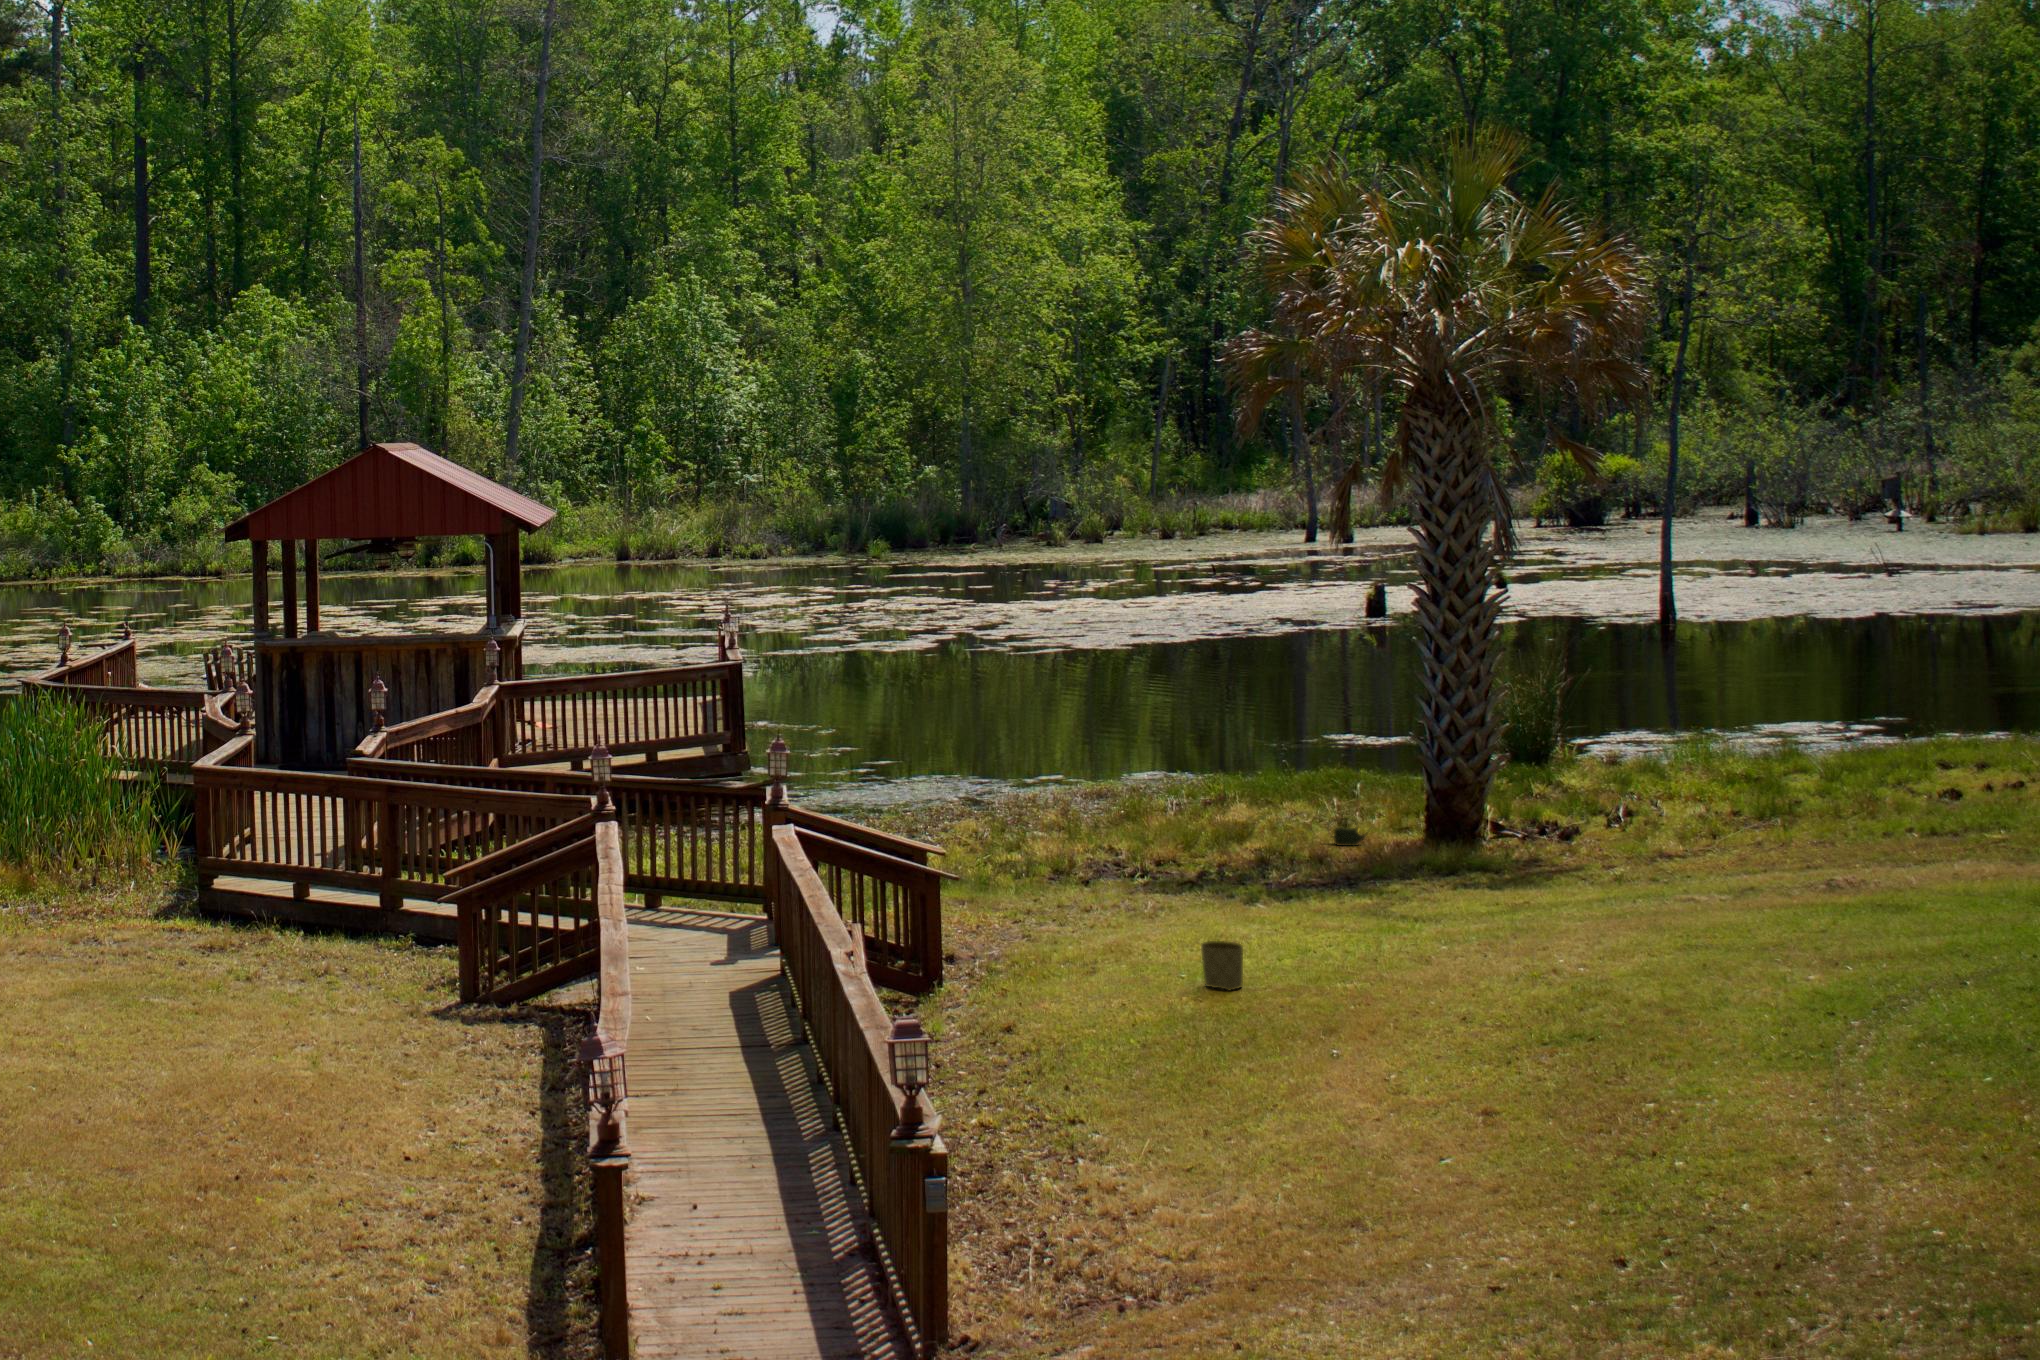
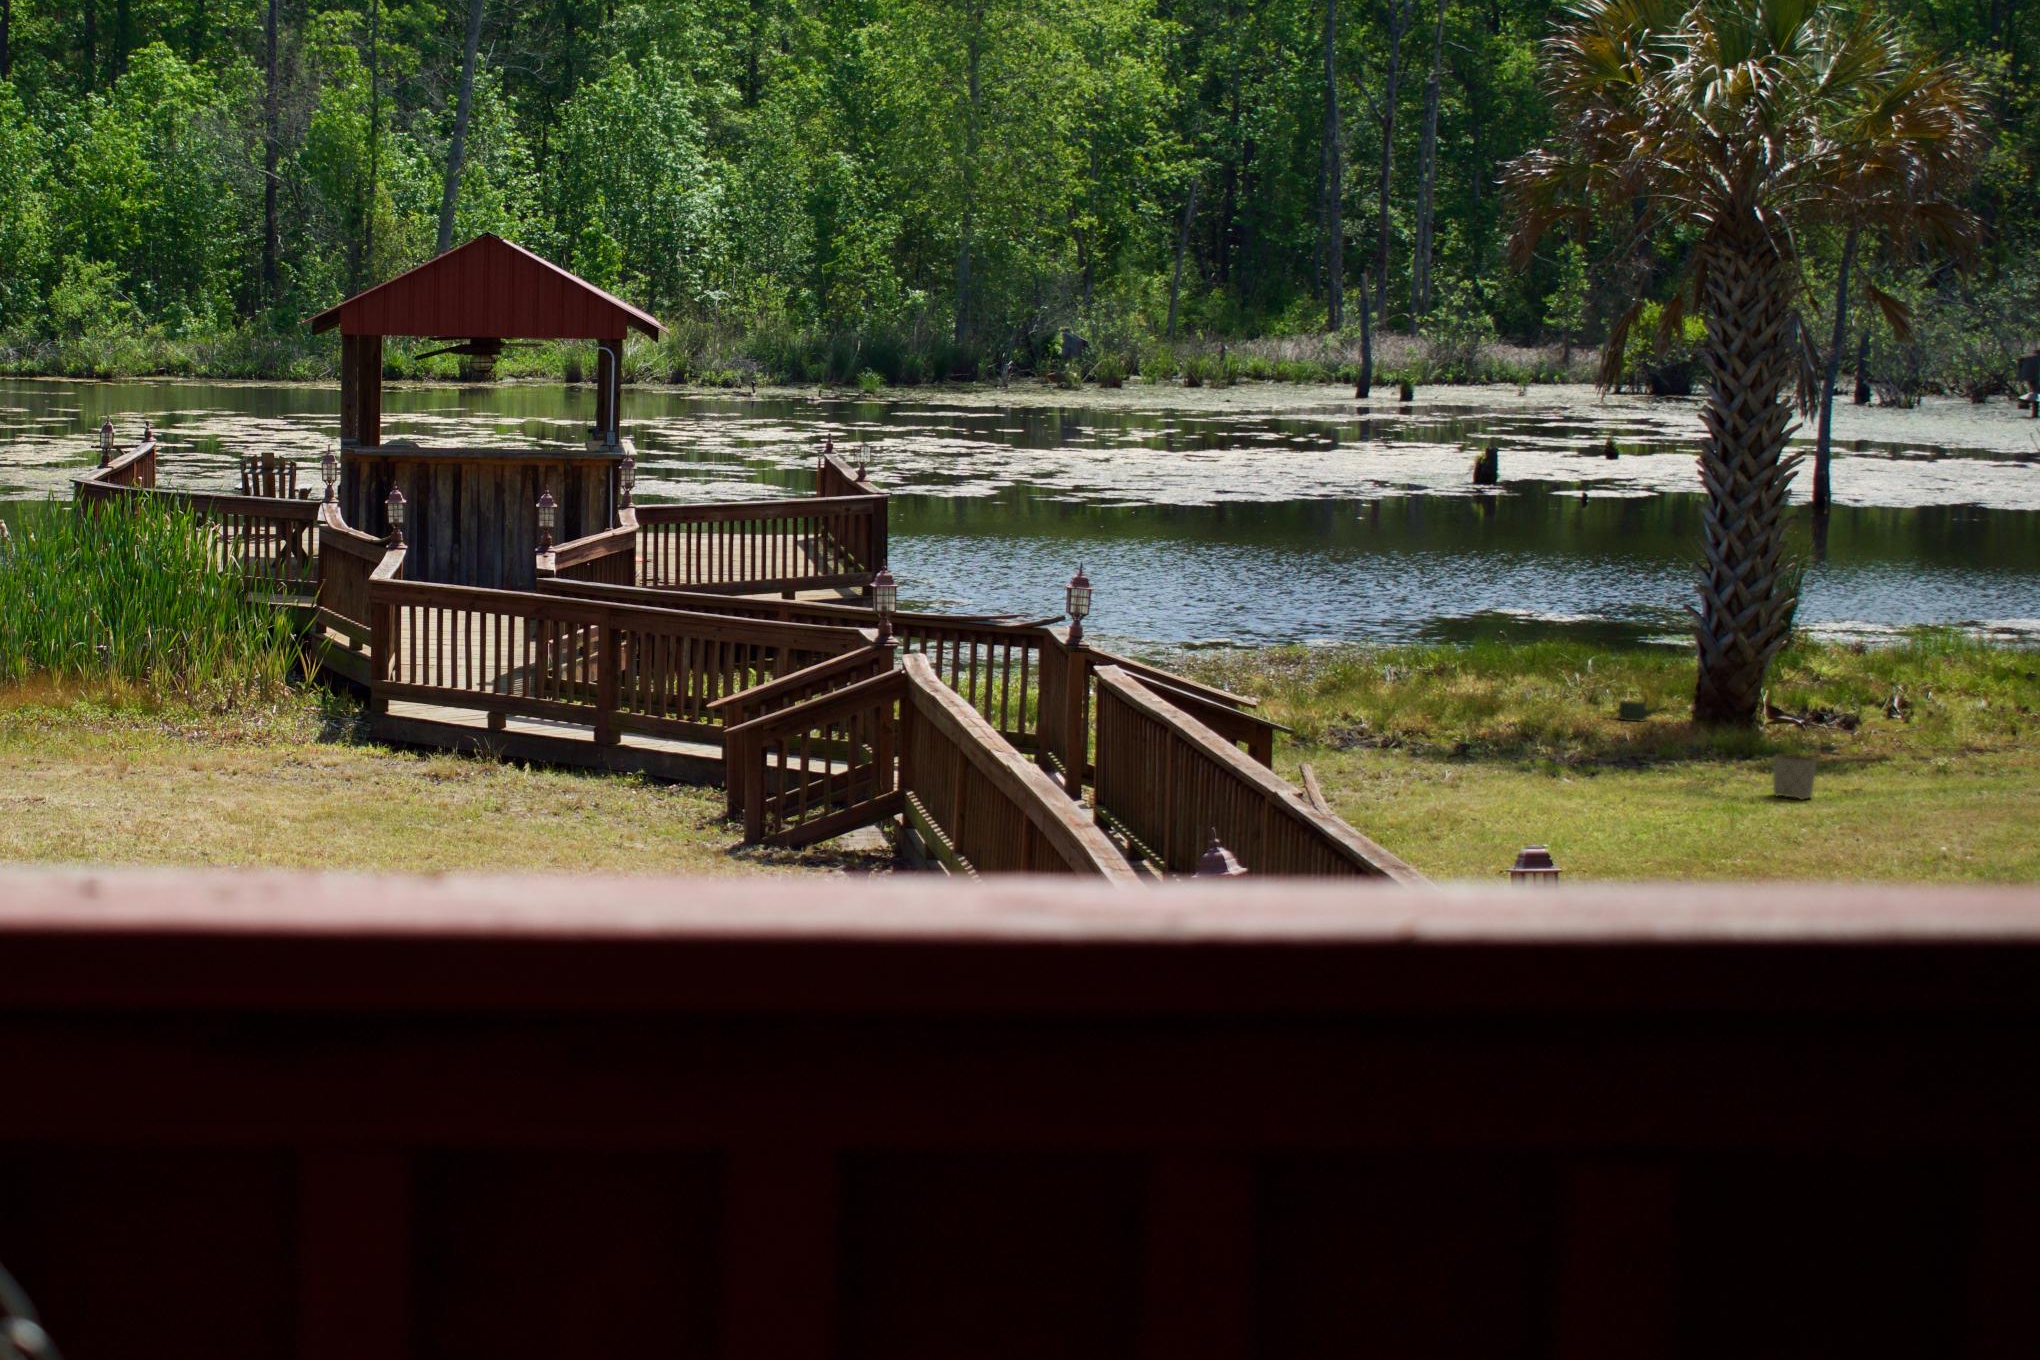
planter: present [1201,941,1243,991] -> present [1773,754,1817,800]

